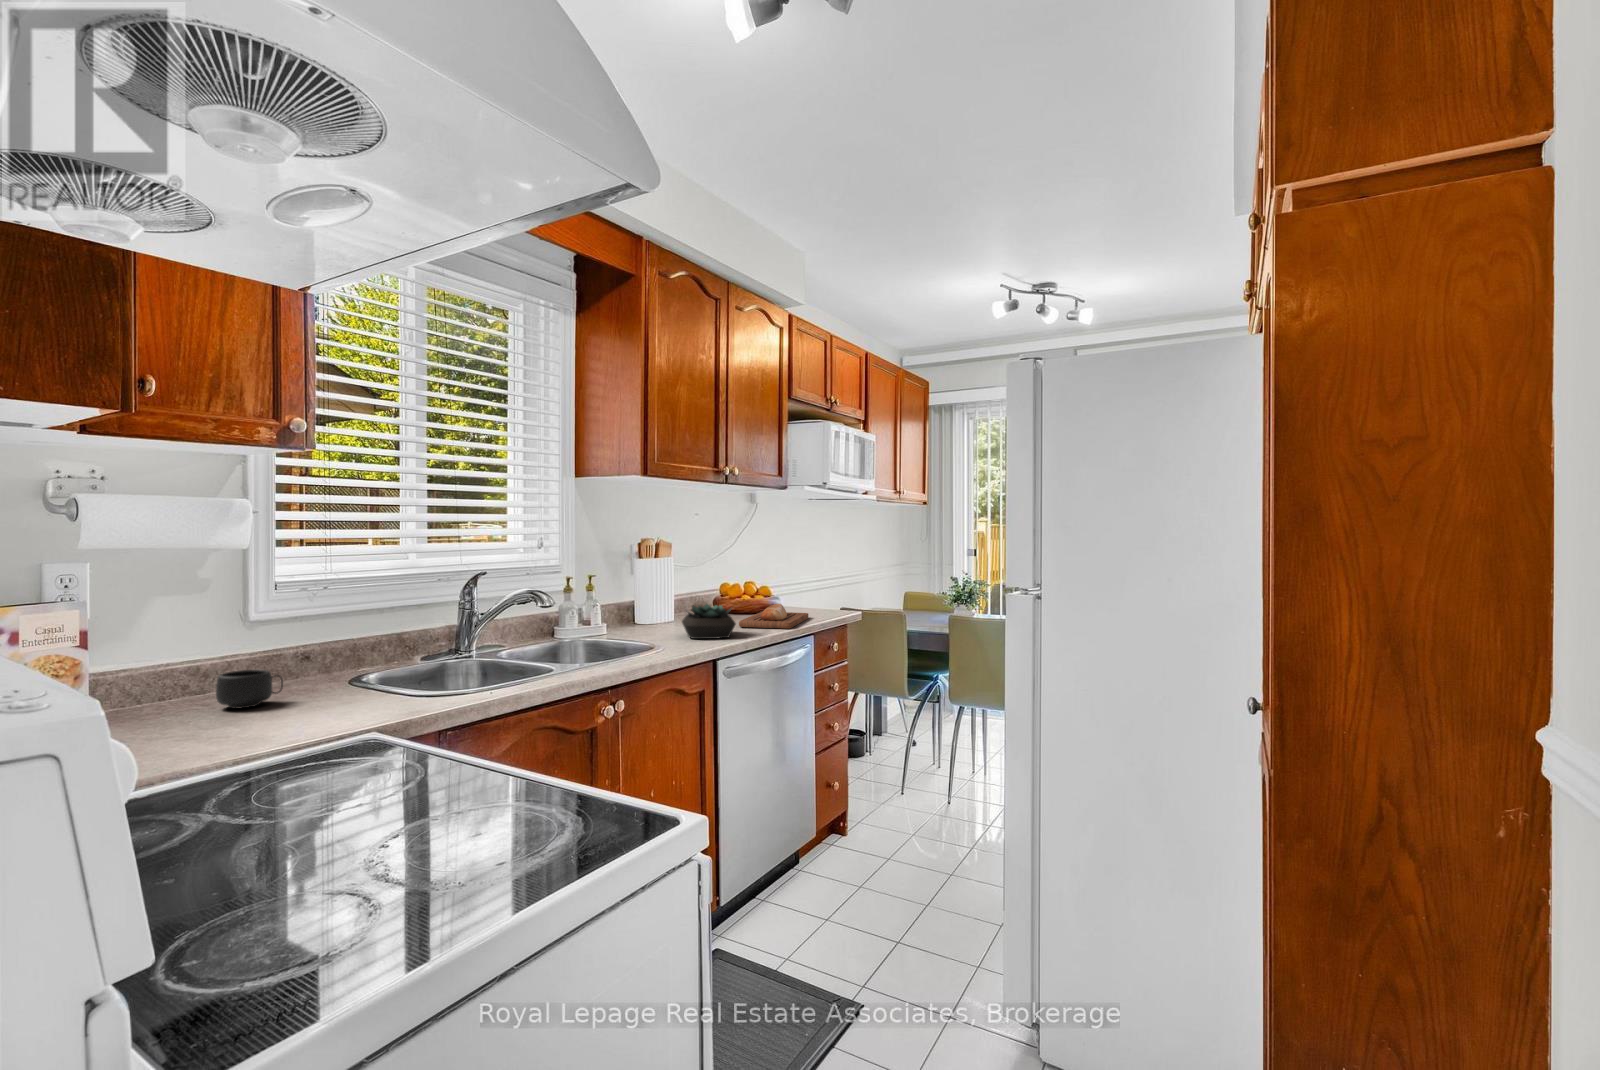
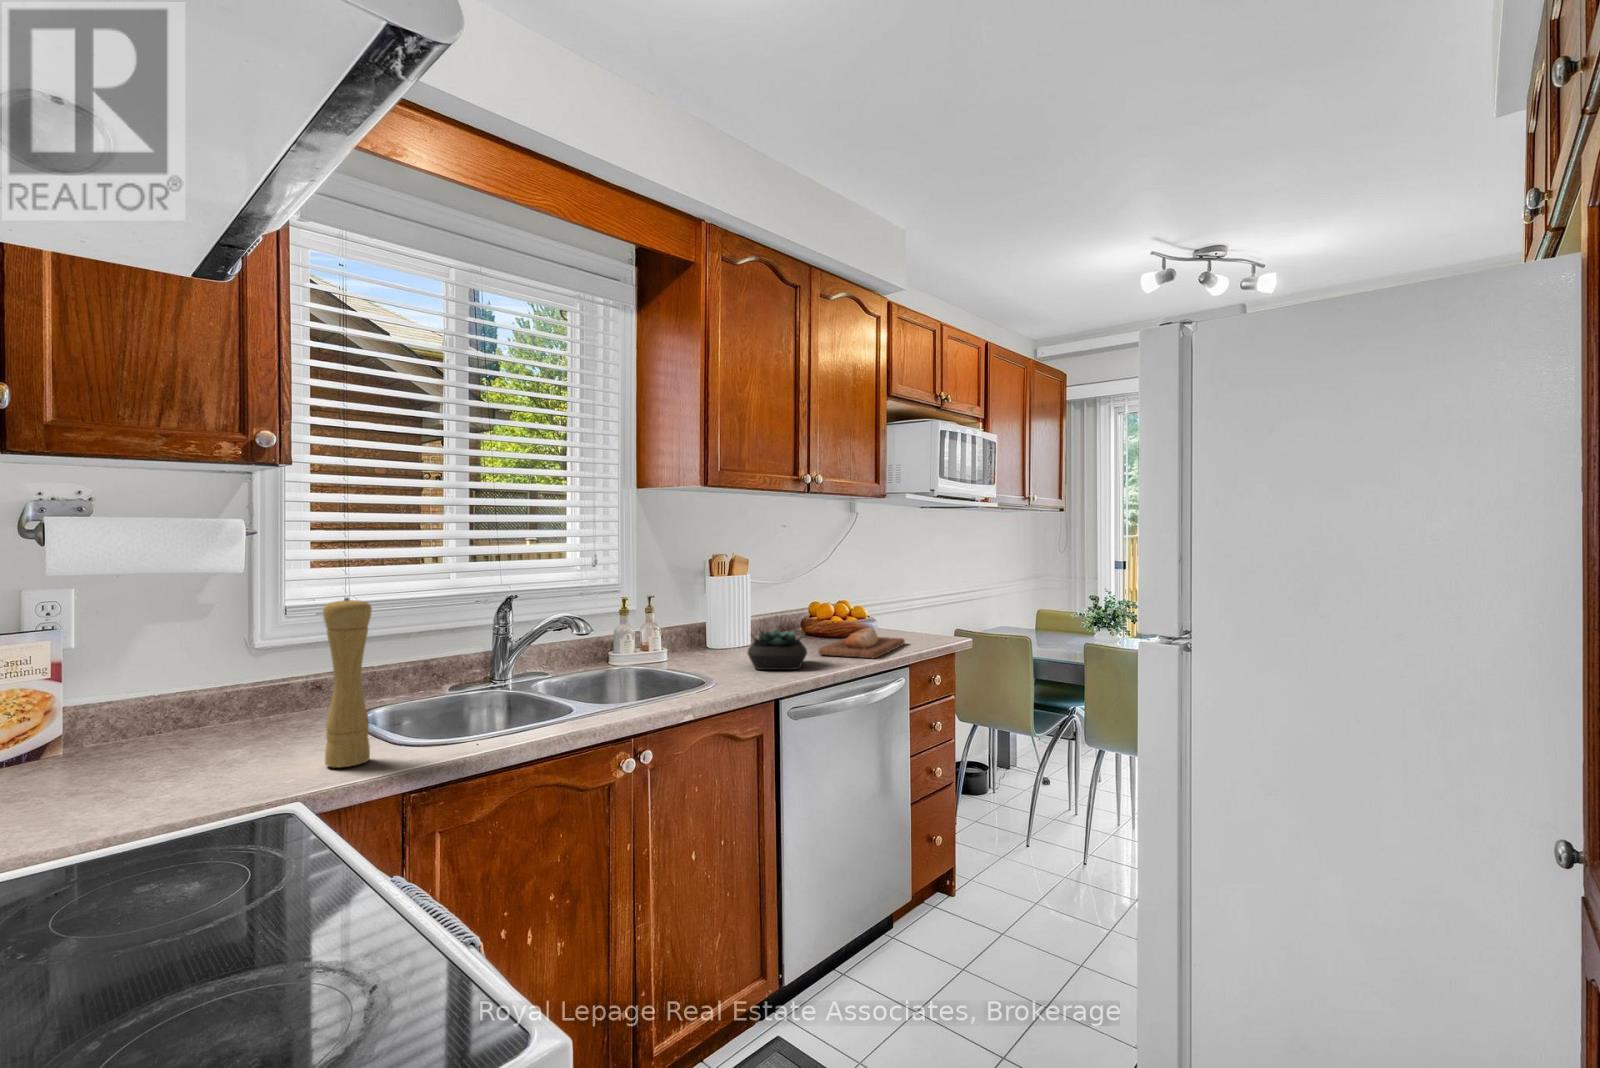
pepper mill: none [363,569,405,715] -> present [323,598,372,768]
mug: present [216,670,283,709] -> none [194,705,268,749]

